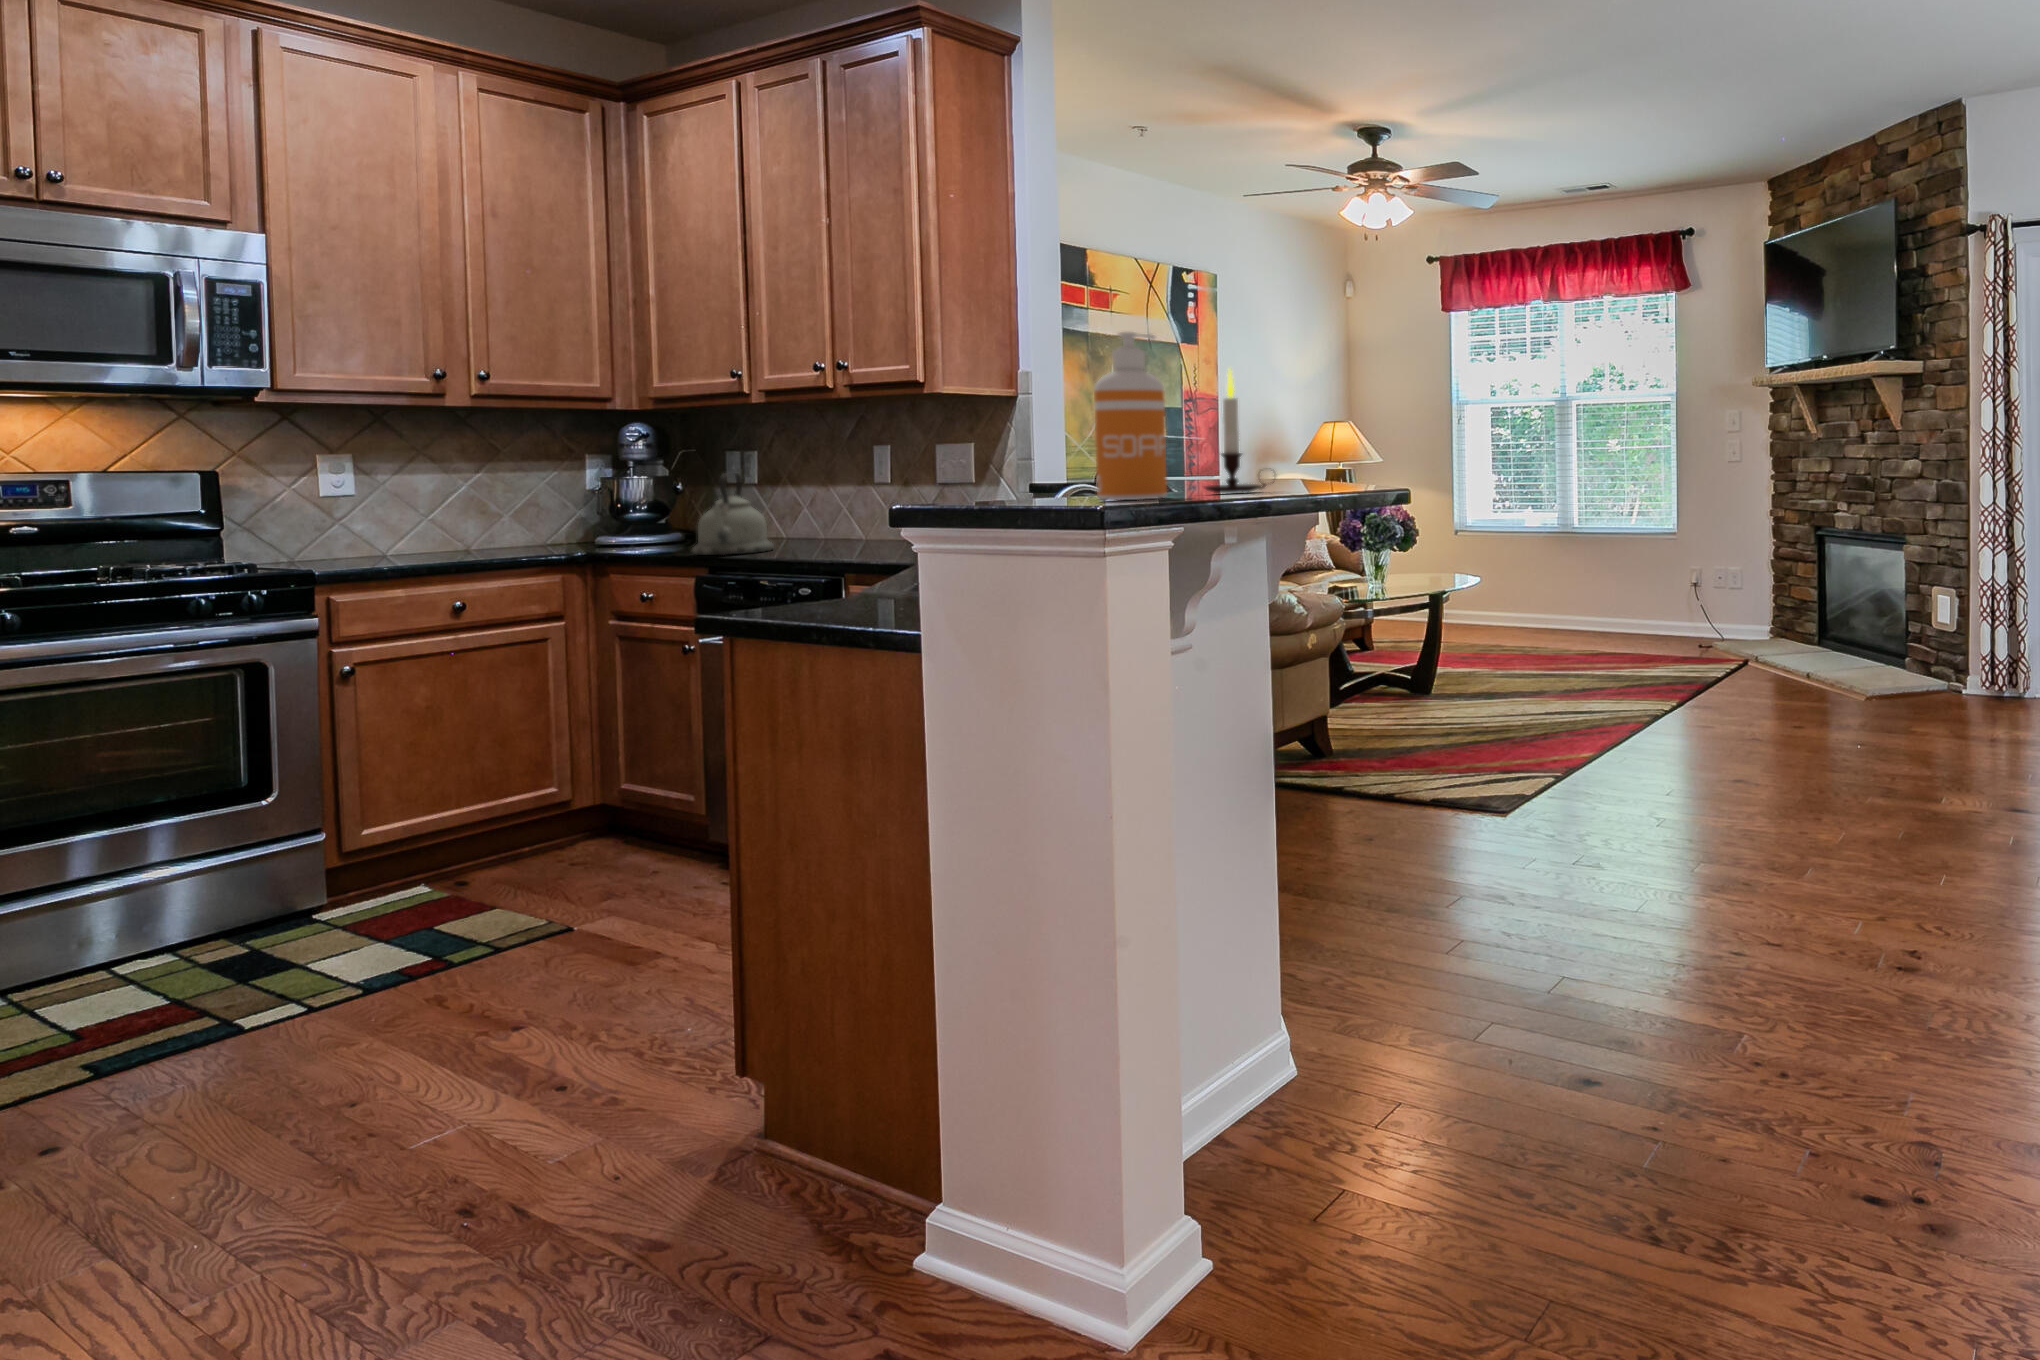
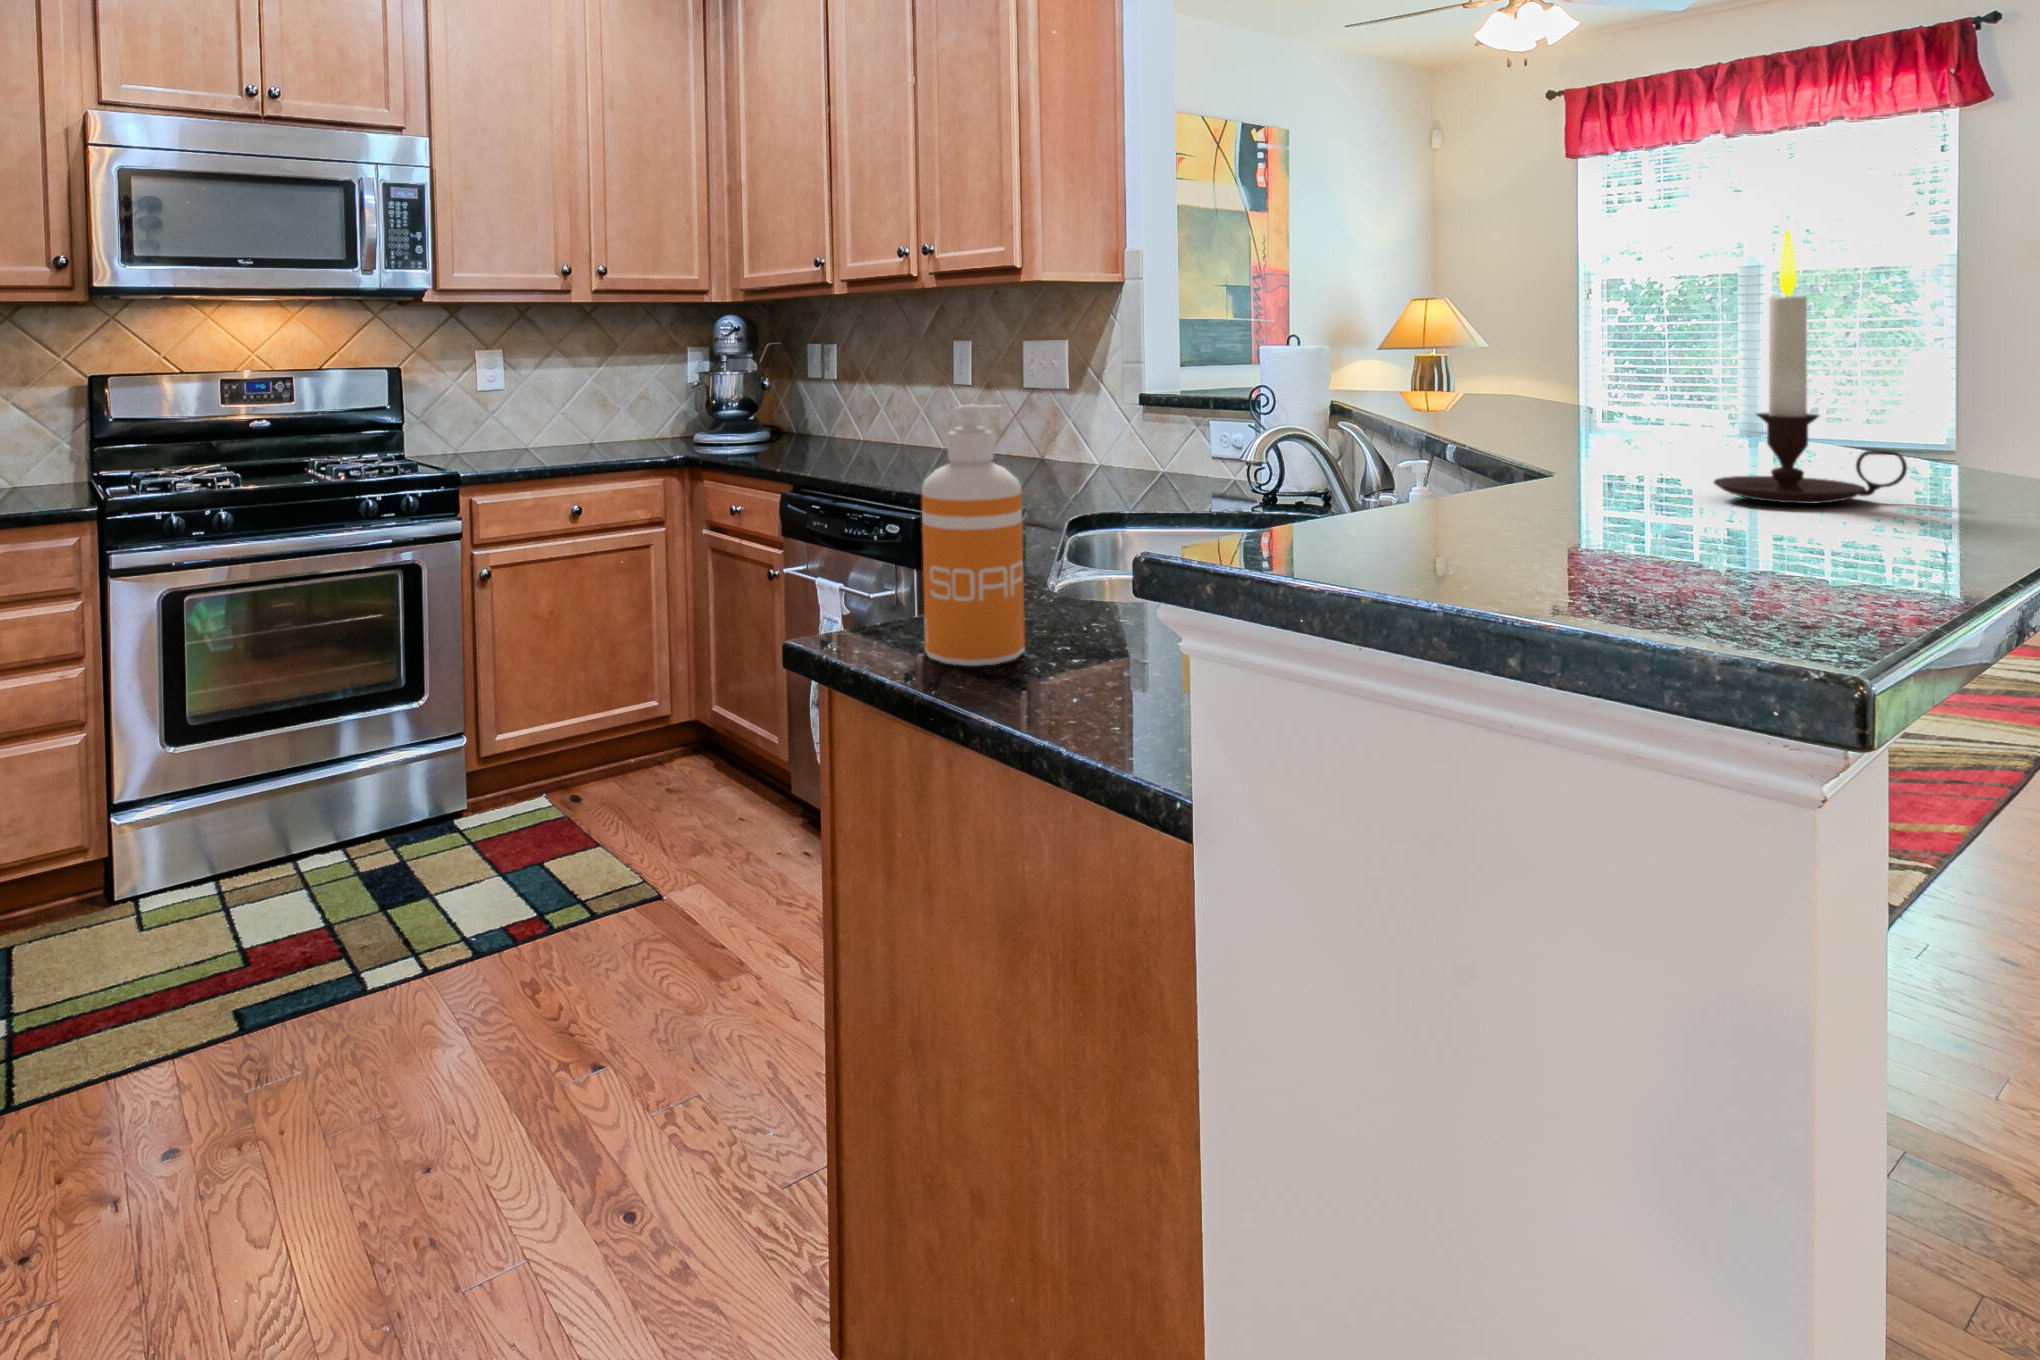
soap dispenser: present [1094,332,1167,500] -> present [922,405,1025,666]
kettle: present [692,473,774,555] -> none [777,371,854,462]

